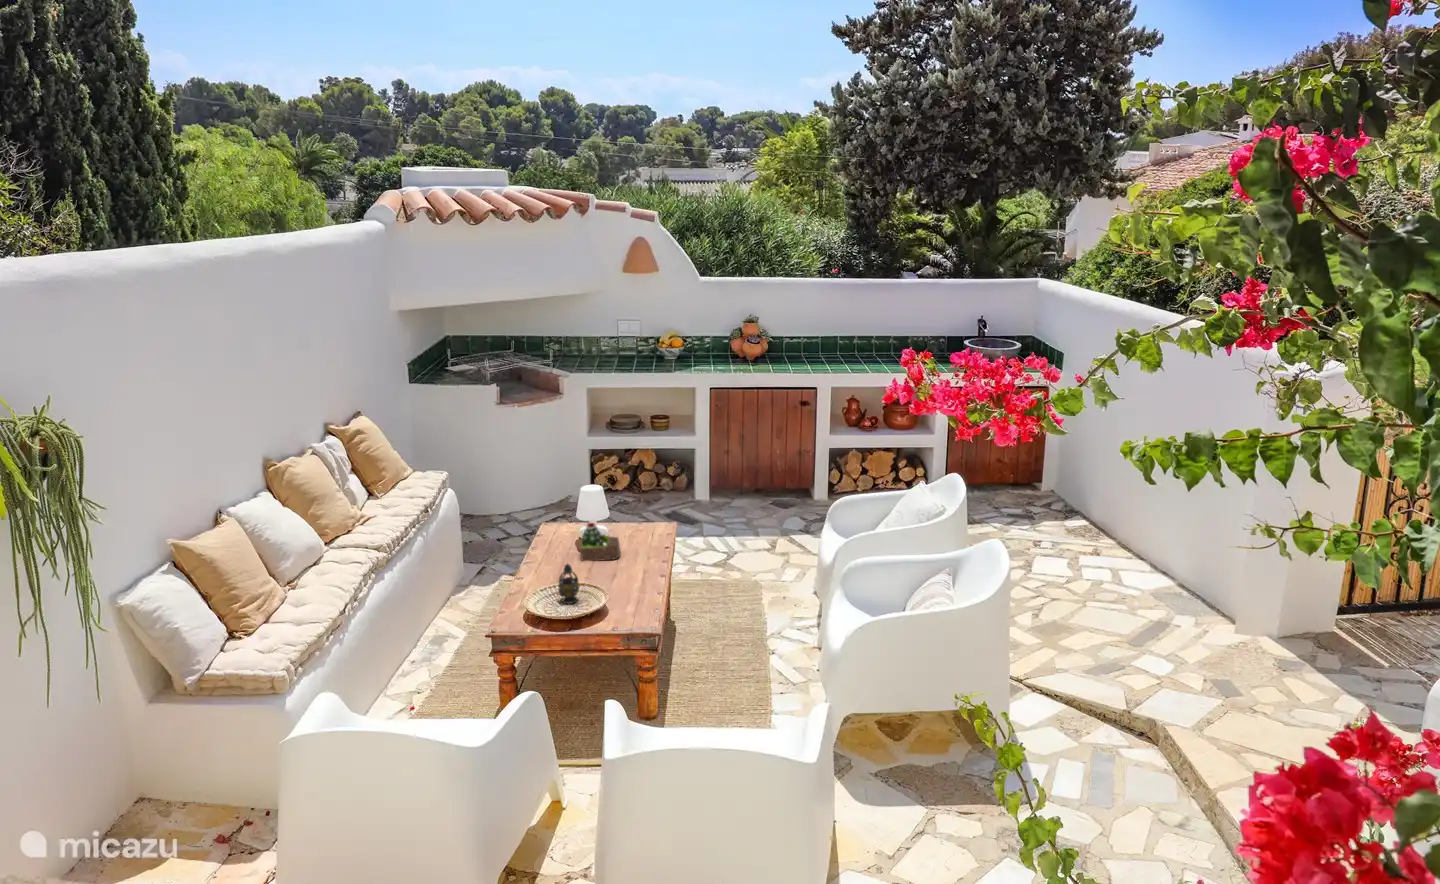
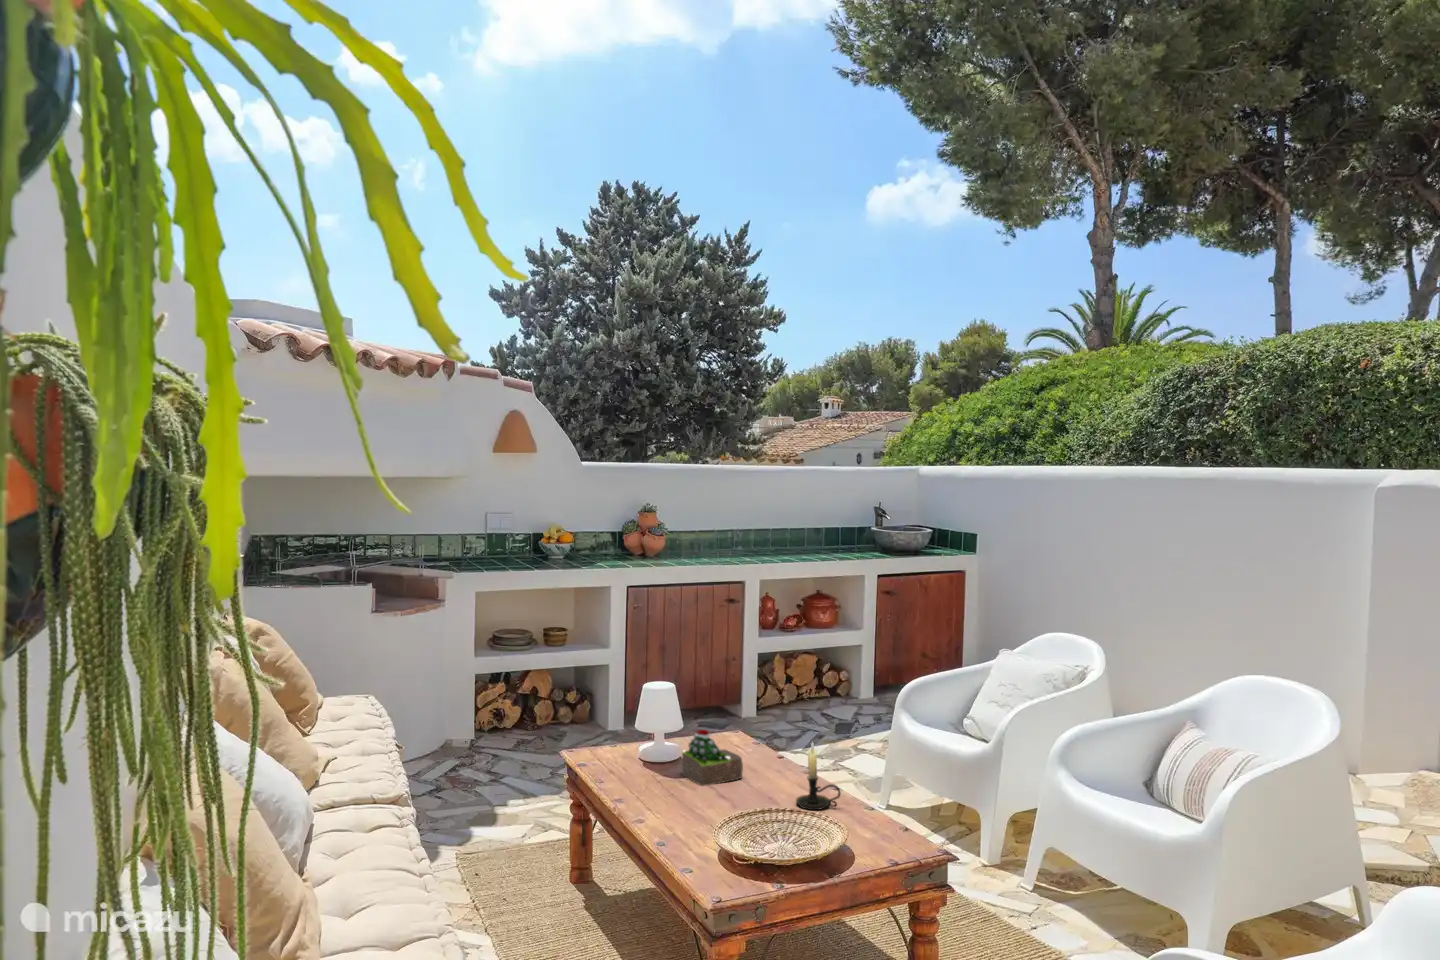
candle holder: none [614,543,639,590] -> present [796,743,840,810]
teapot: present [558,564,579,604] -> none [756,773,801,836]

